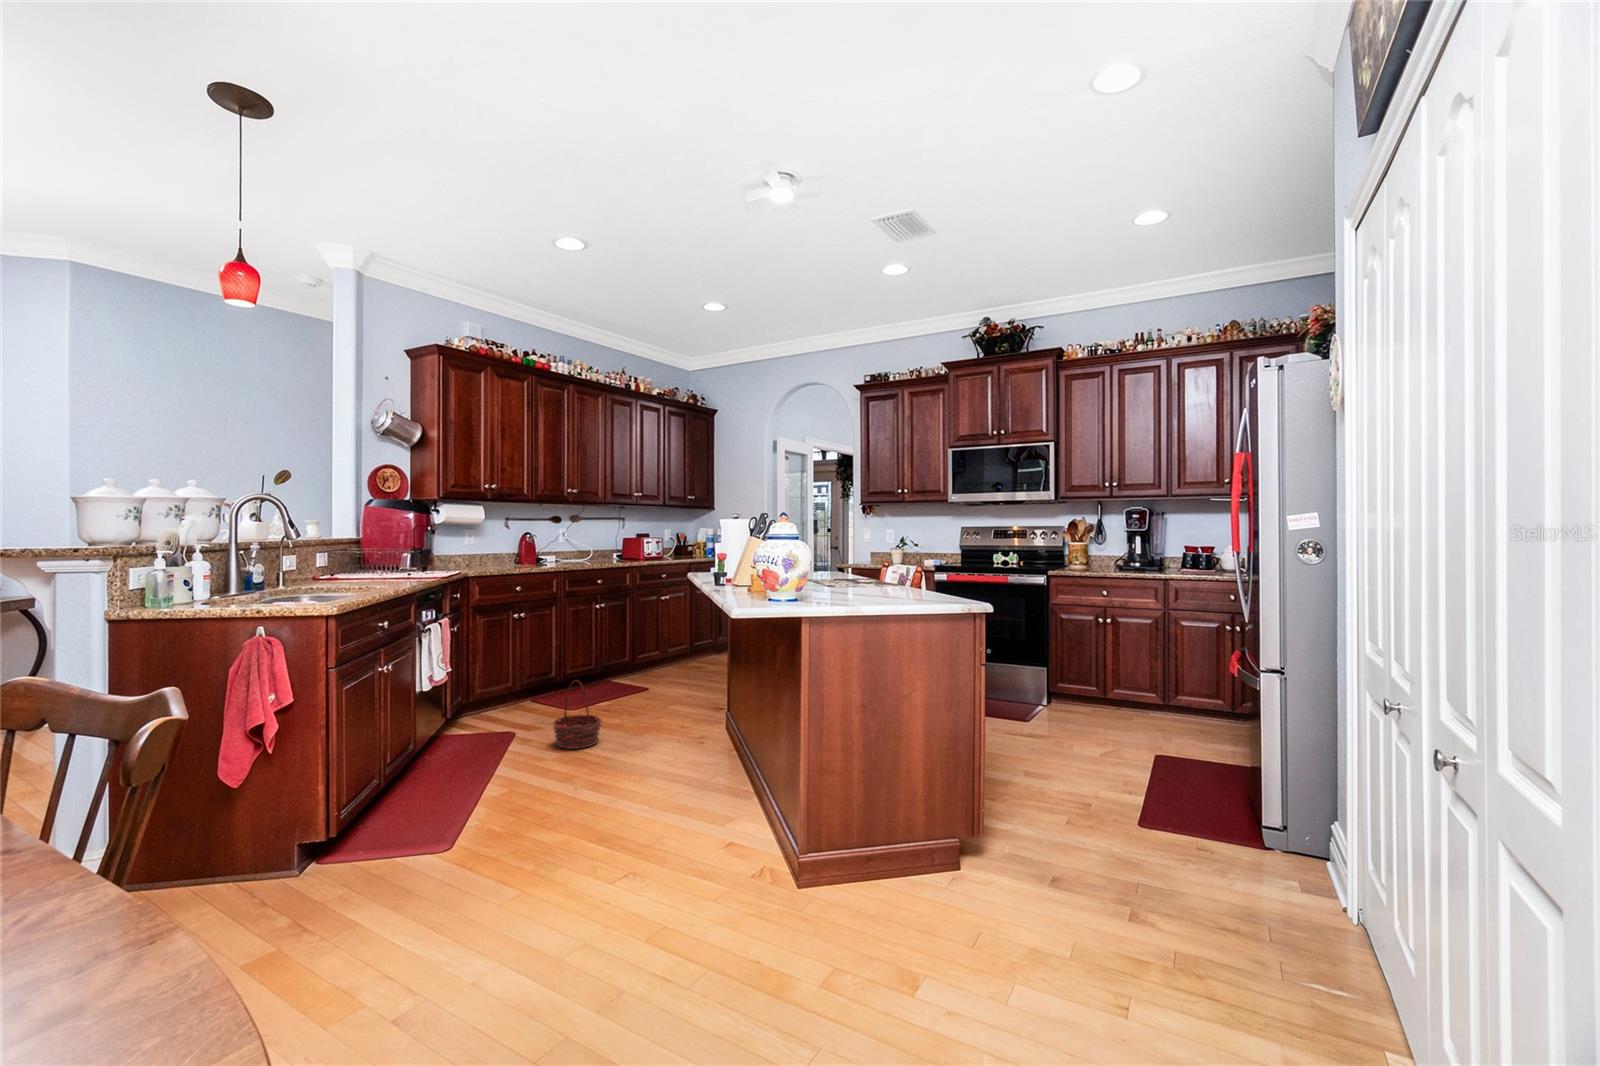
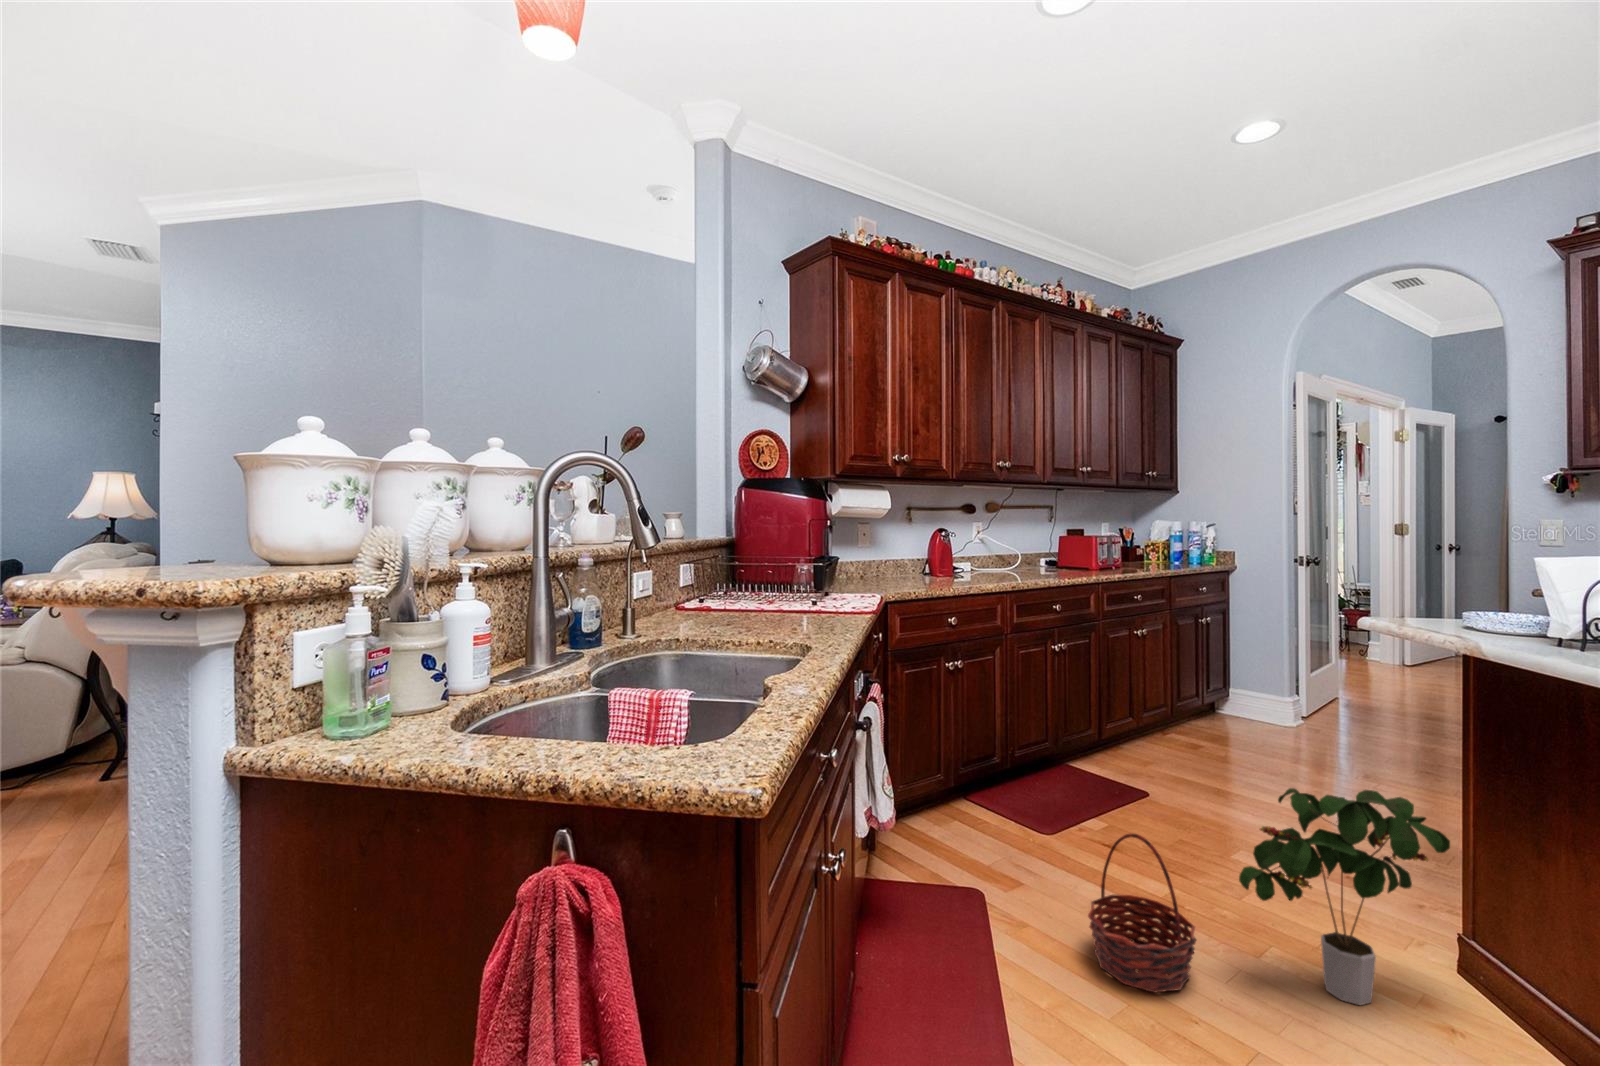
potted plant: none [620,649,705,741] -> present [1239,788,1450,1005]

